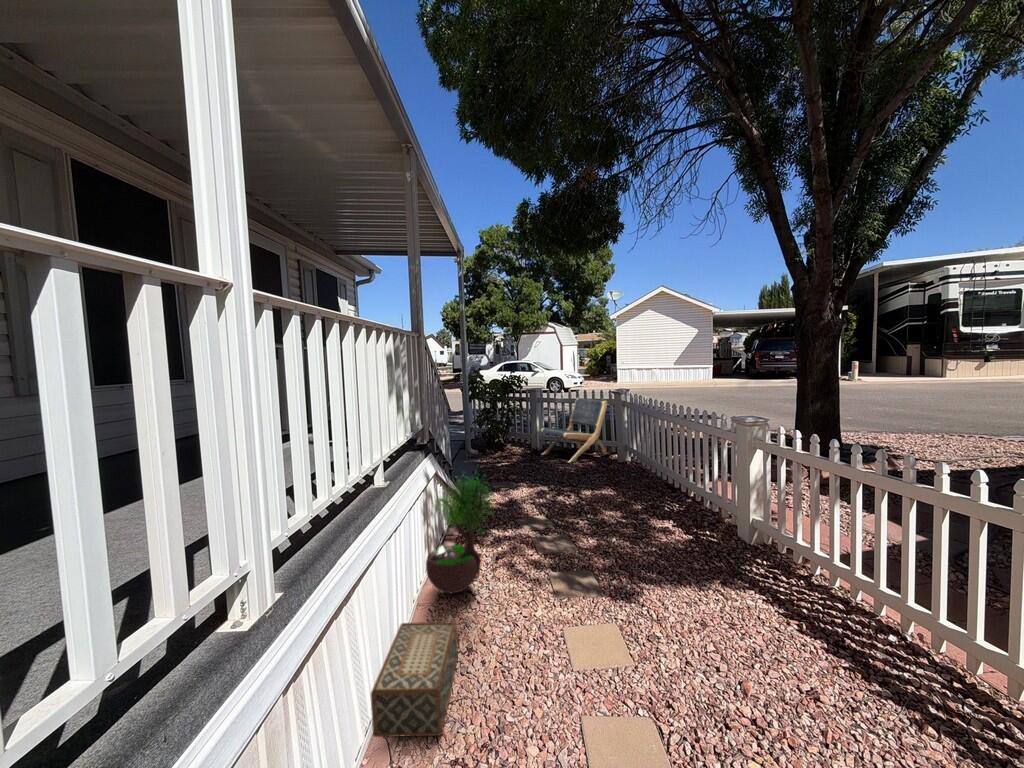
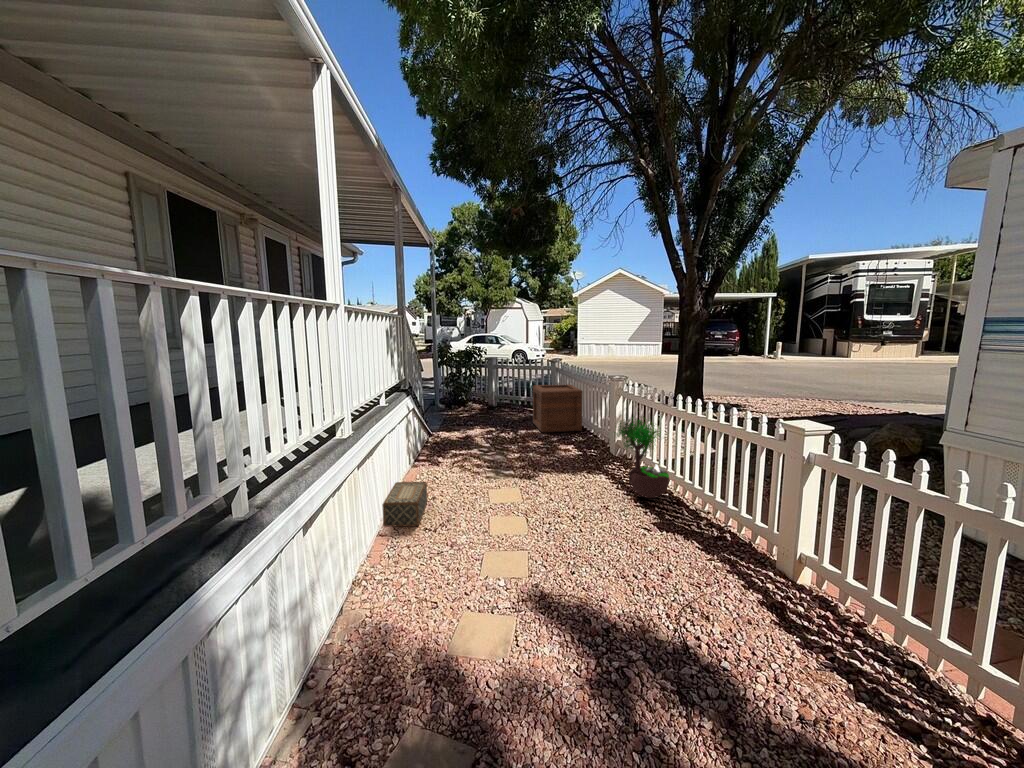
lounge chair: present [540,398,607,462] -> none [494,365,546,413]
wooden crate: none [598,425,673,495] -> present [533,384,583,432]
potted tree: present [426,473,495,593] -> present [616,416,669,498]

